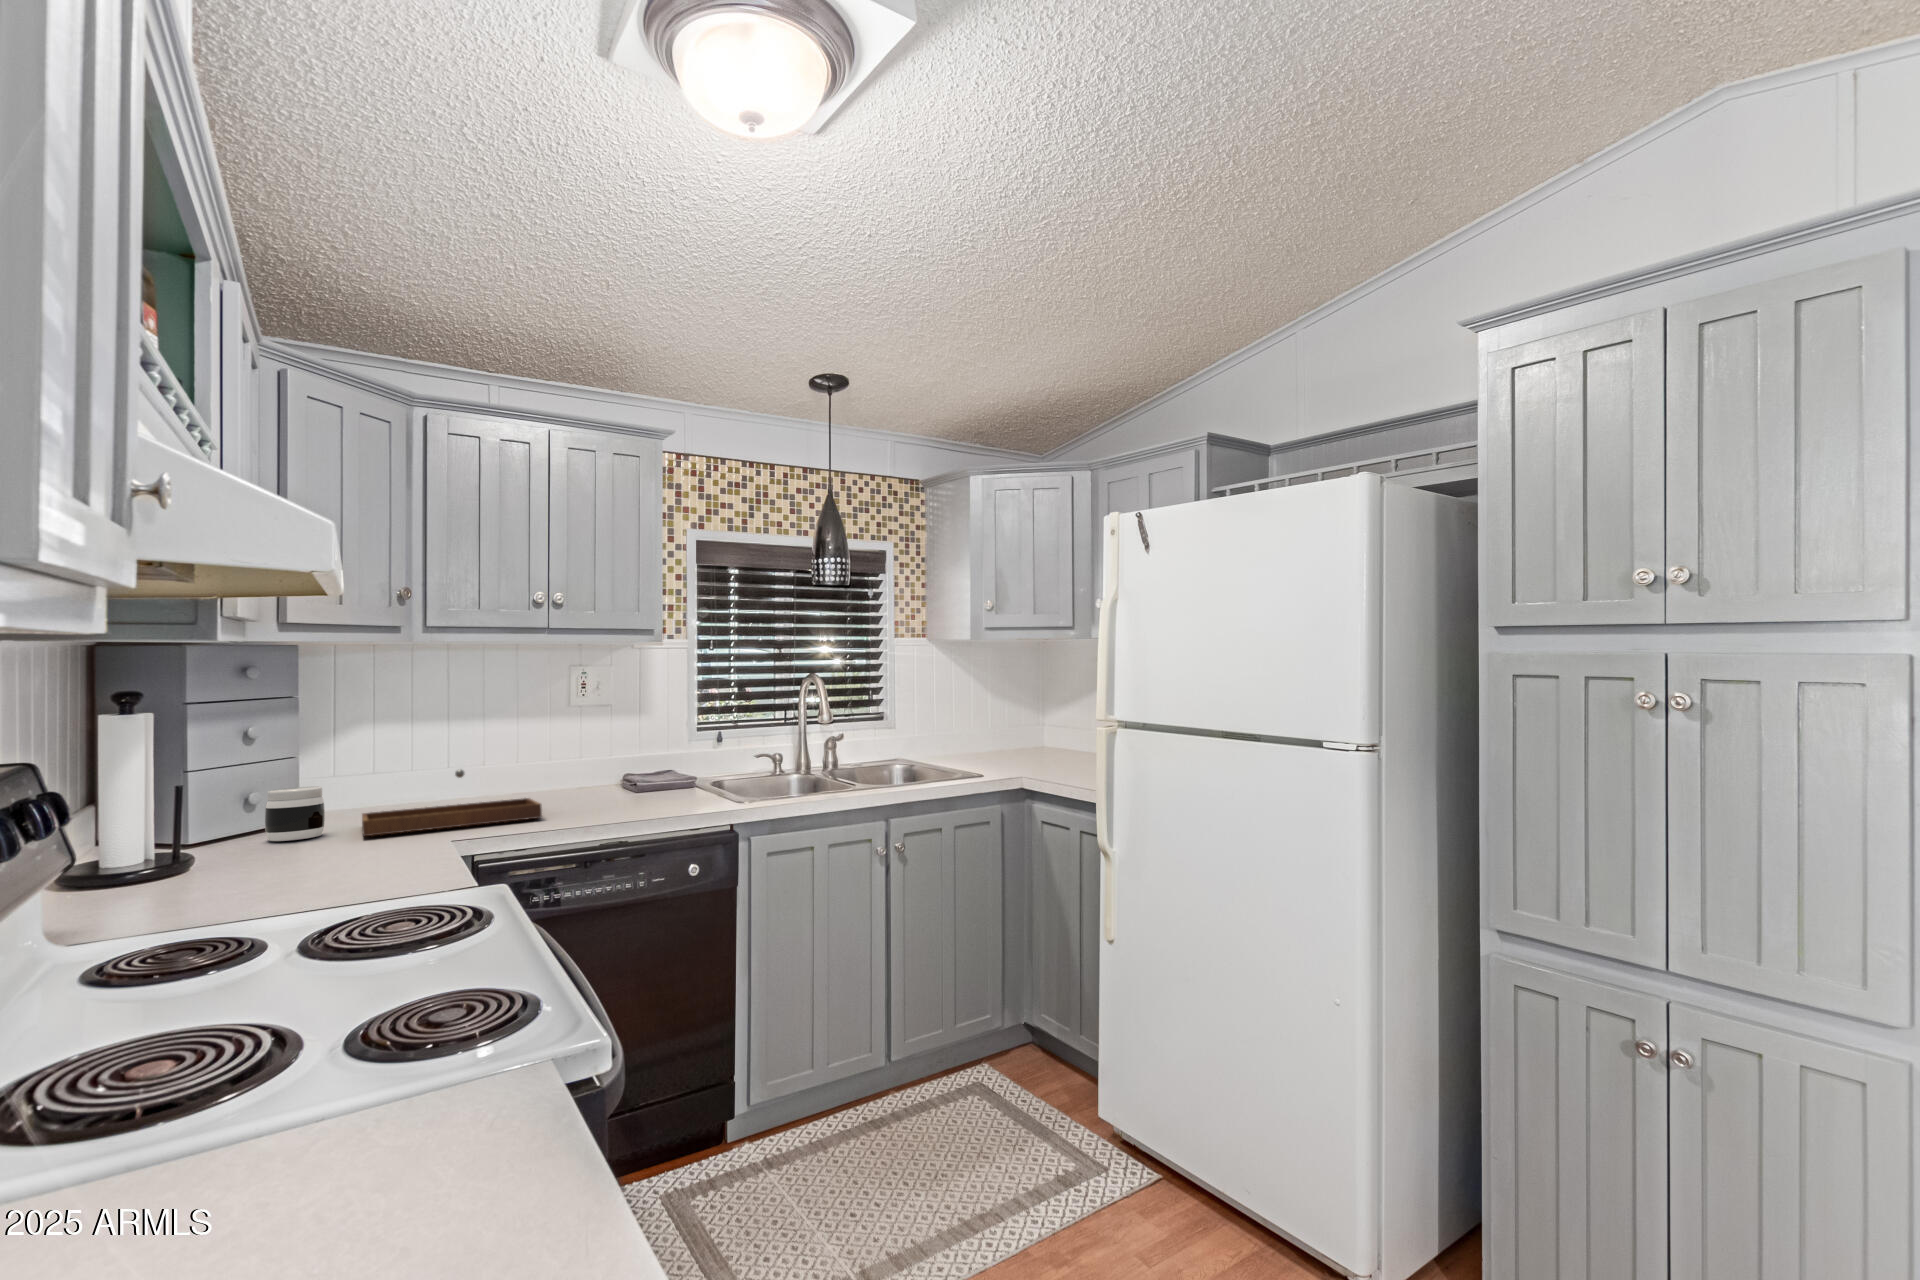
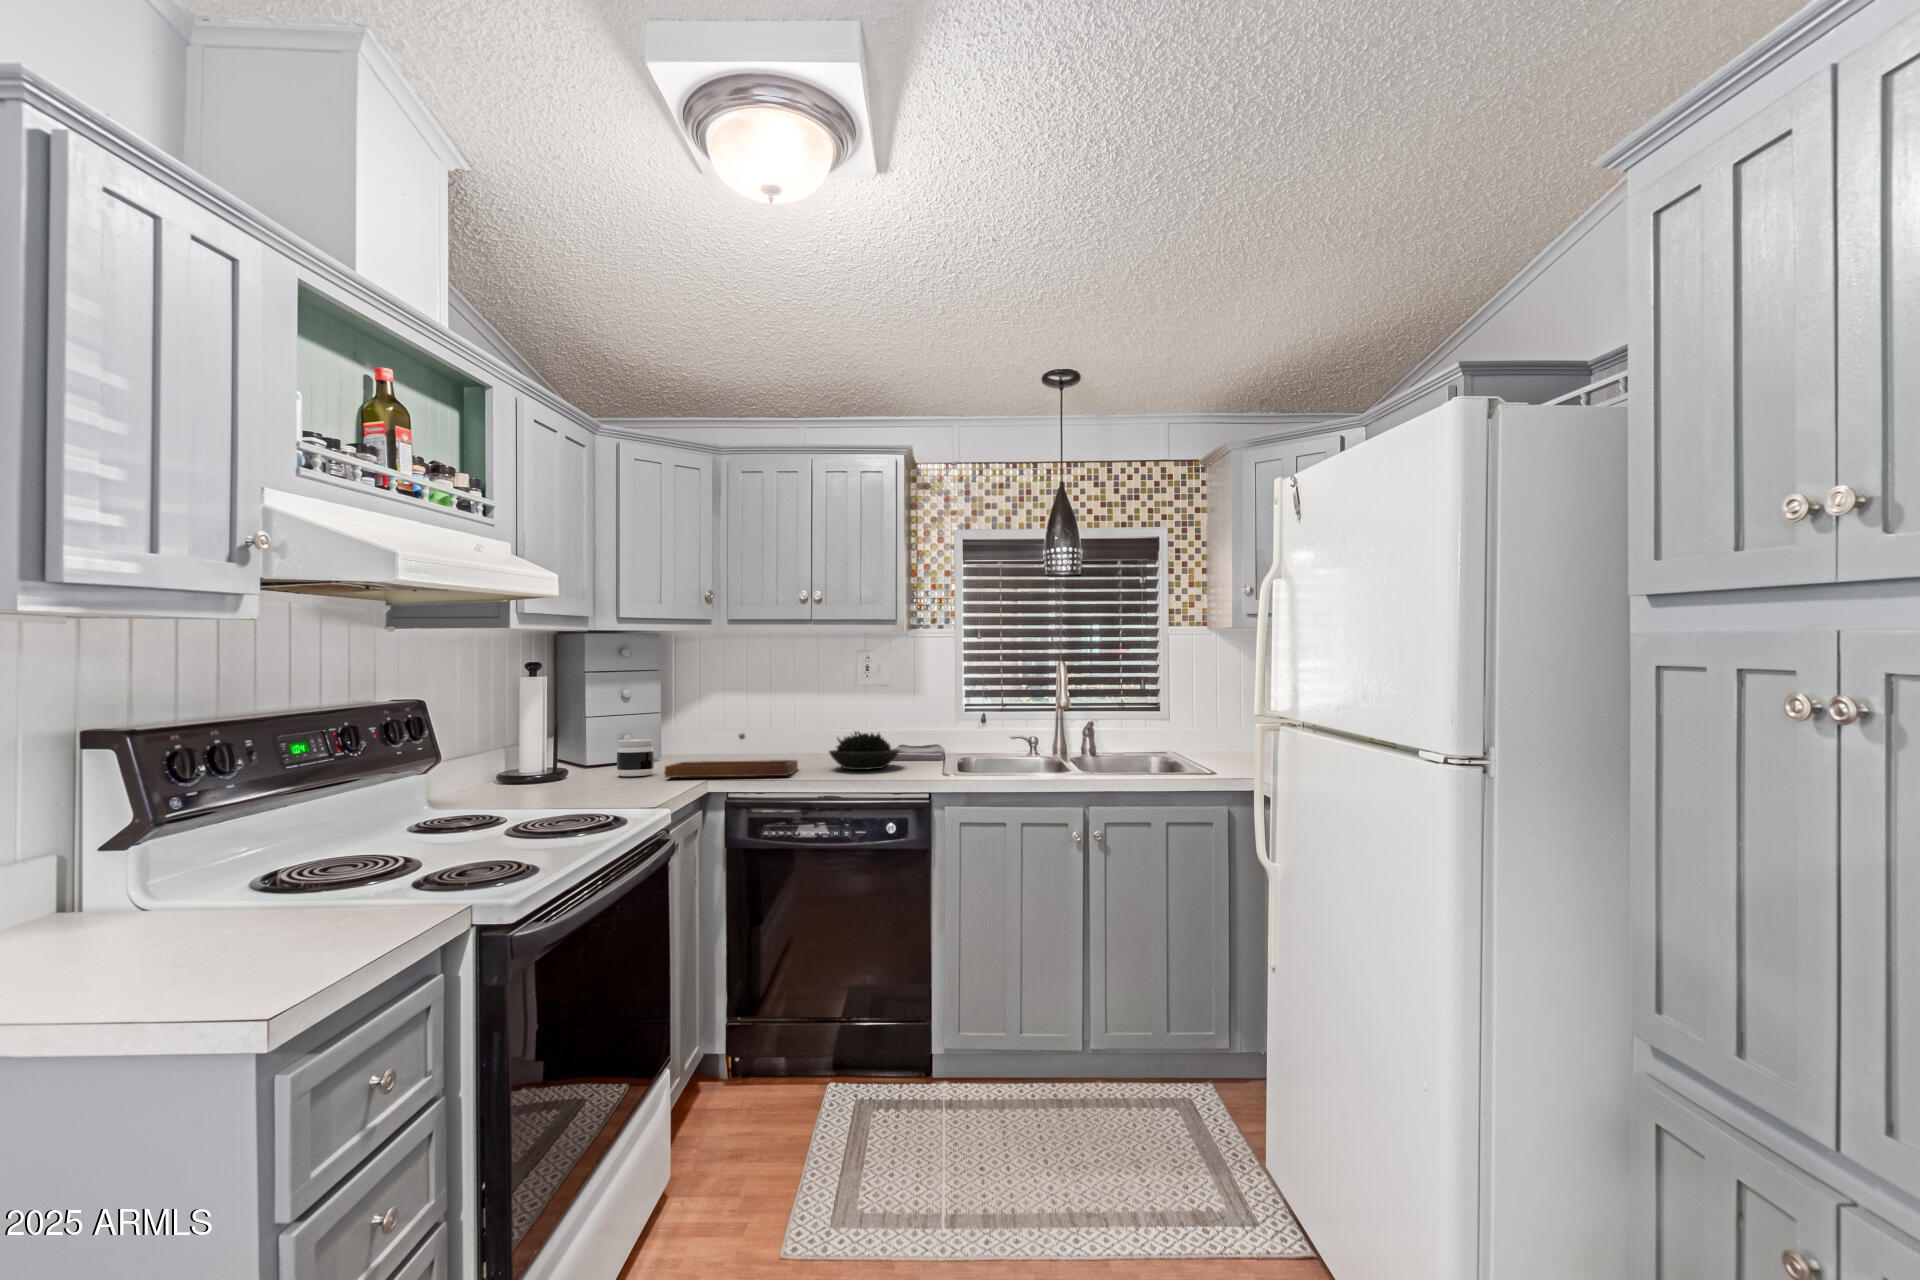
succulent plant: none [570,757,659,803] -> present [829,732,899,770]

